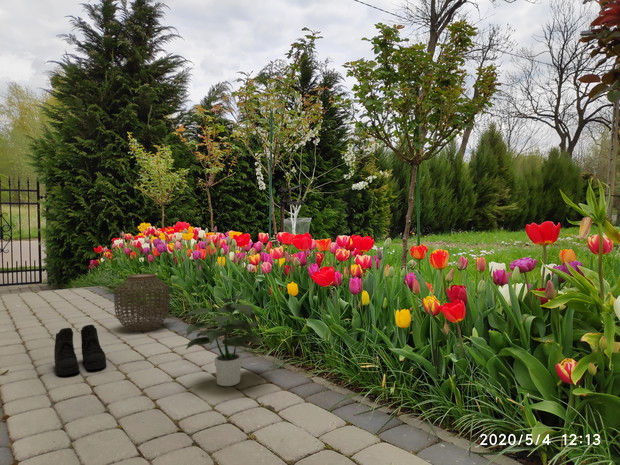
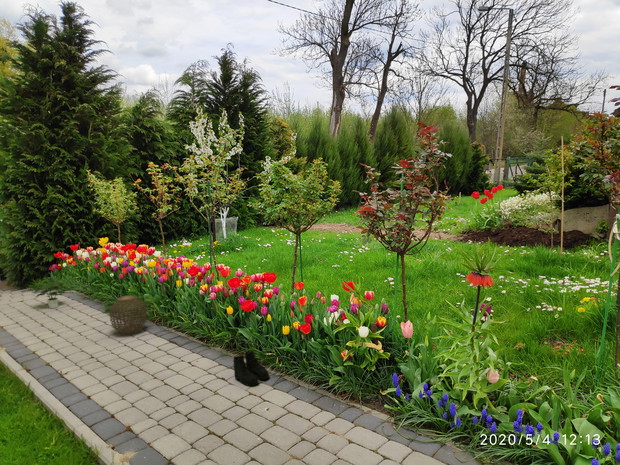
potted plant: present [185,296,266,386] -> present [35,278,67,309]
boots: present [54,325,106,376] -> present [233,351,269,386]

